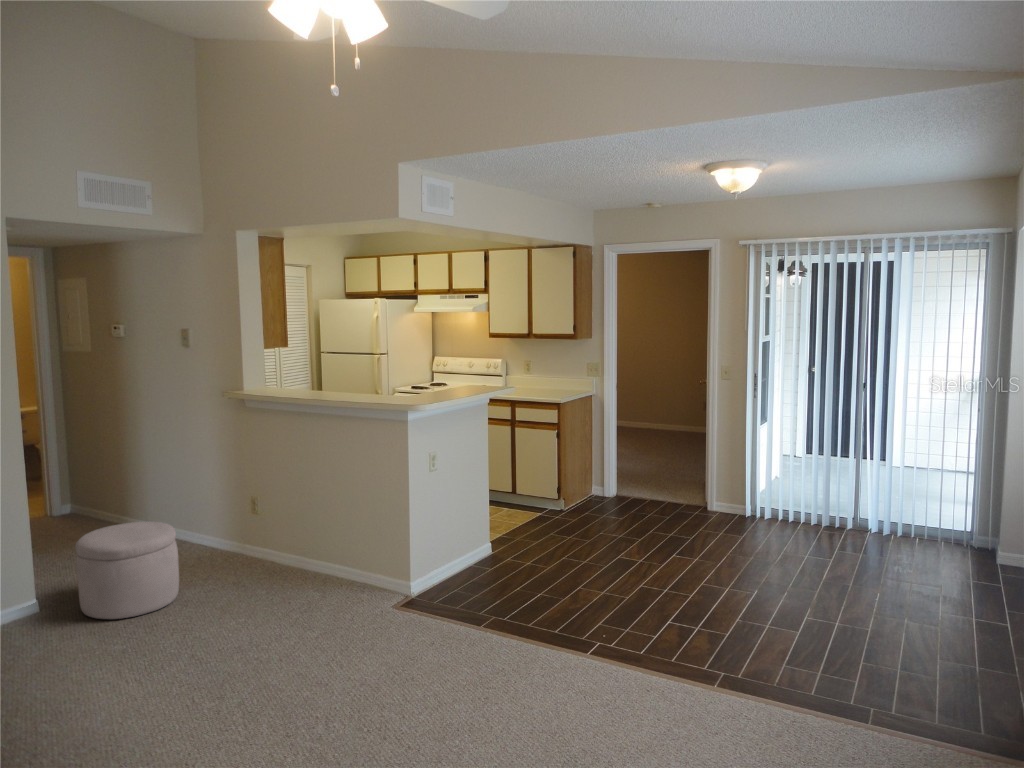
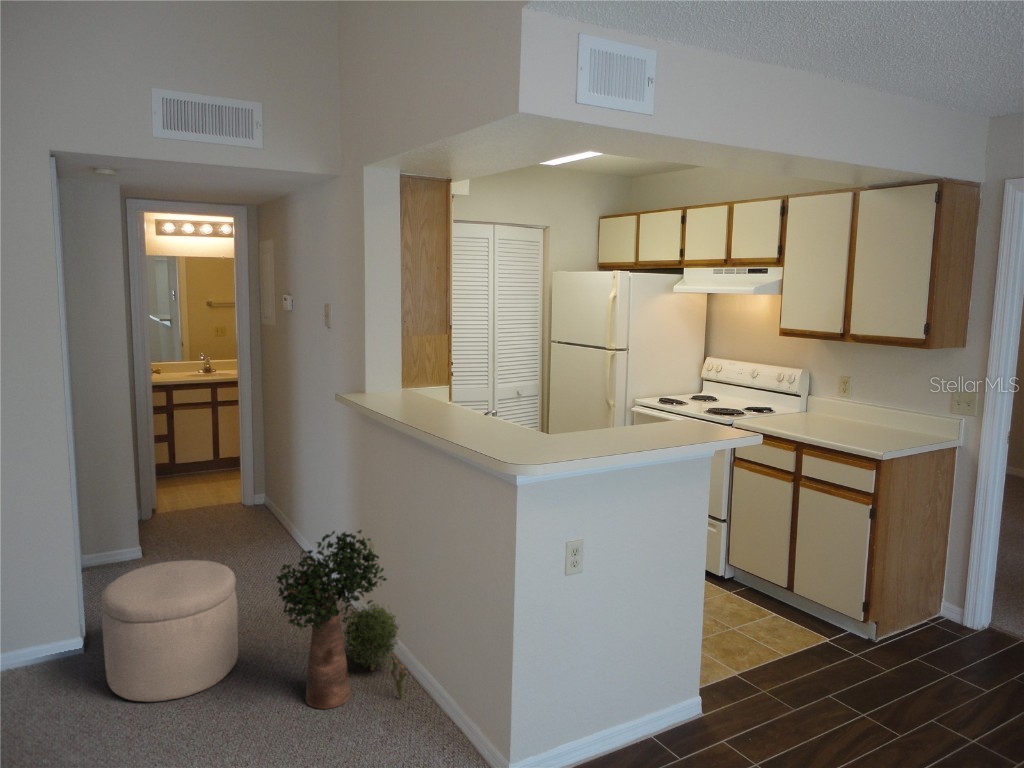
potted plant: none [223,475,318,595] -> present [277,530,407,709]

